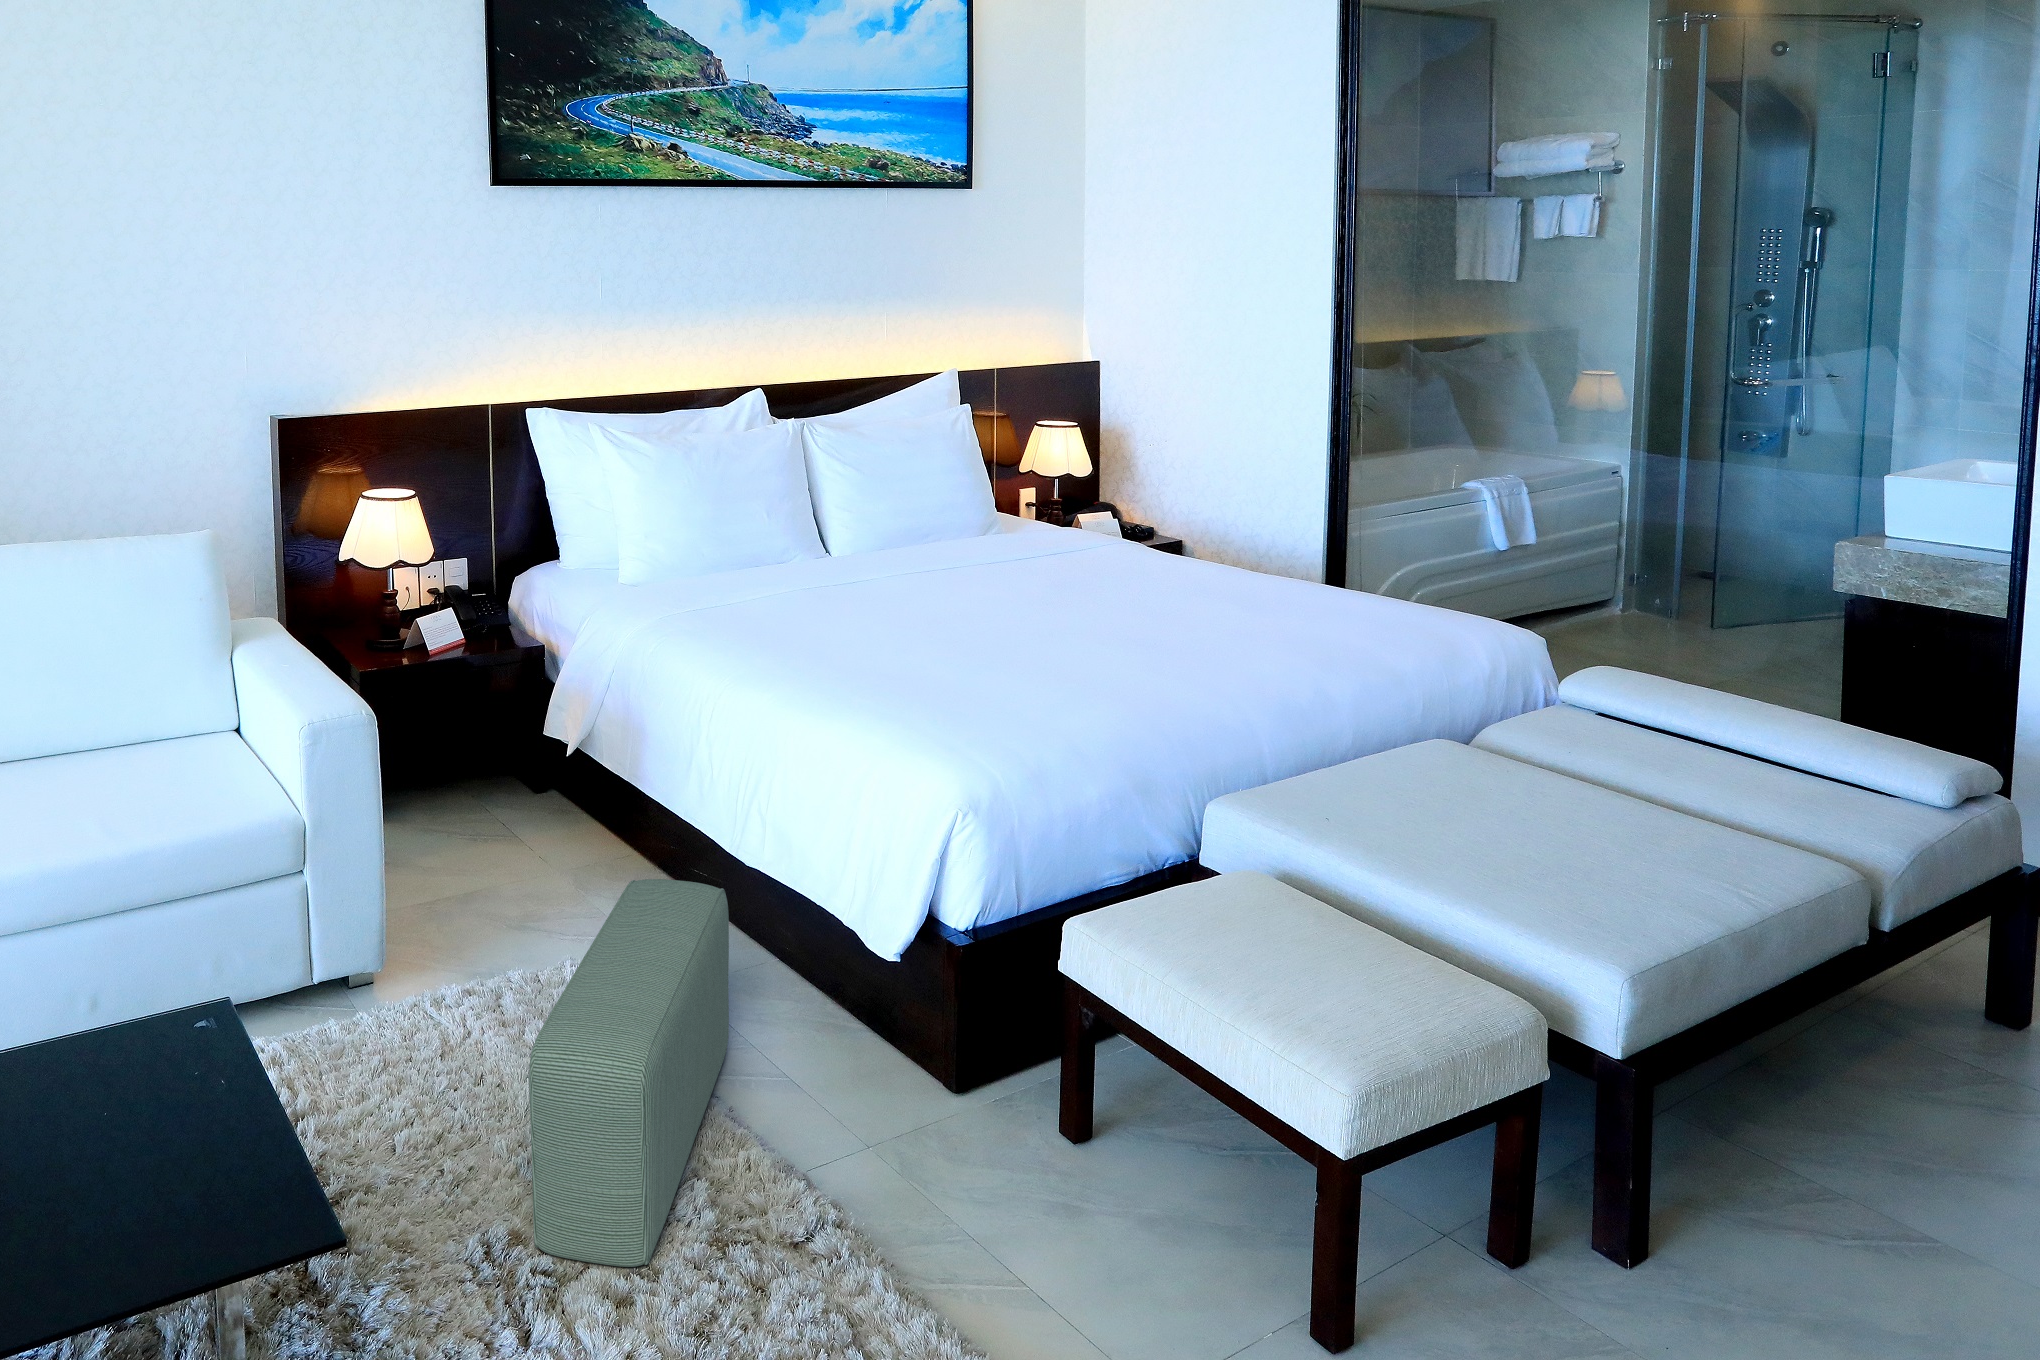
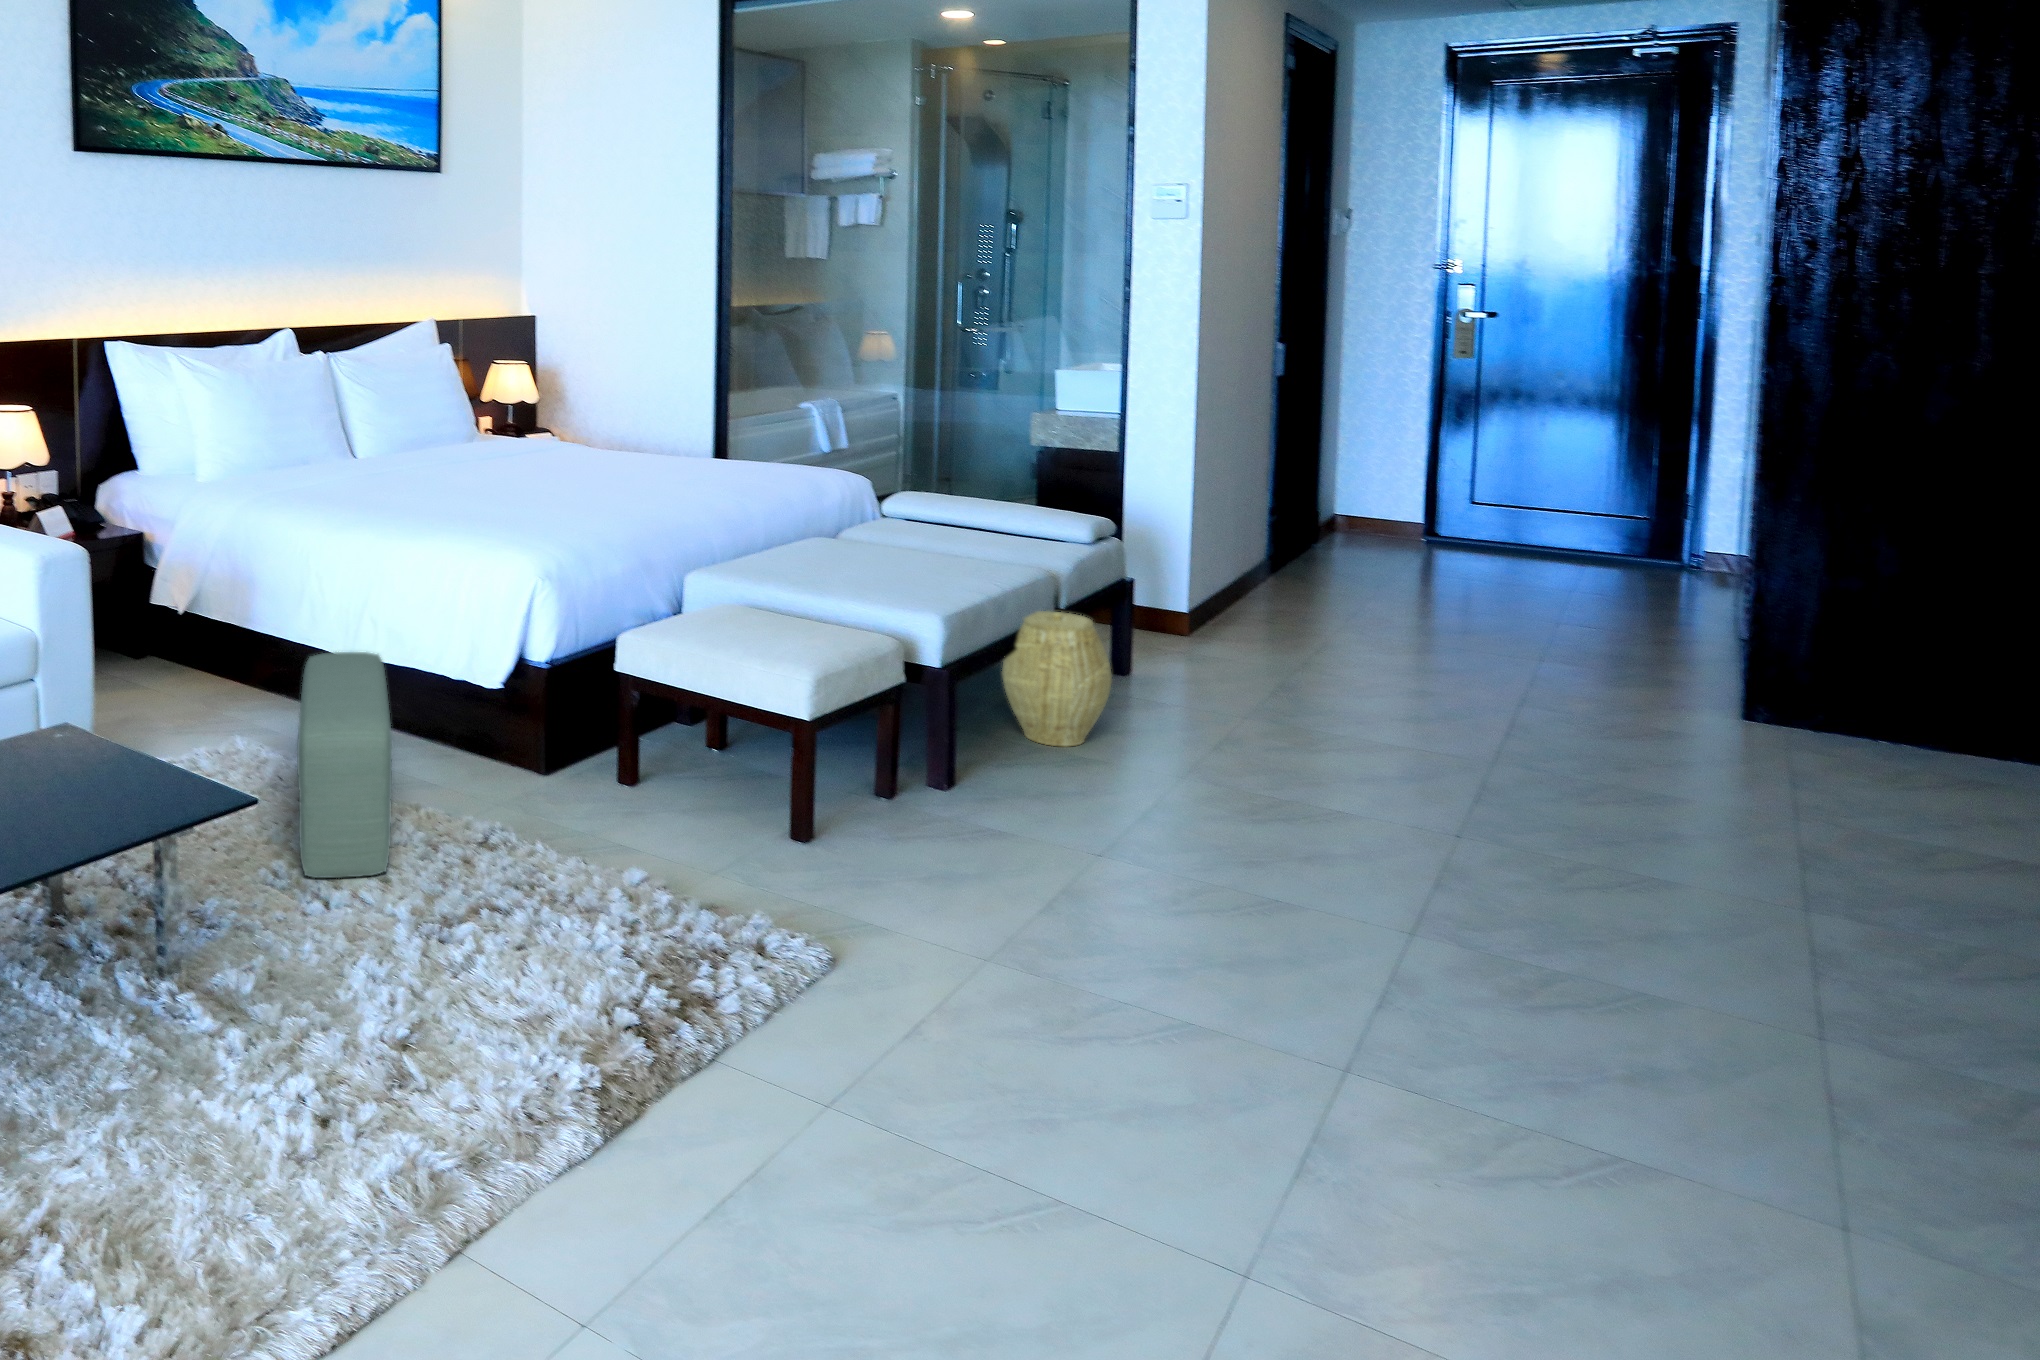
woven basket: none [1765,936,1994,1191] -> present [1002,611,1112,747]

